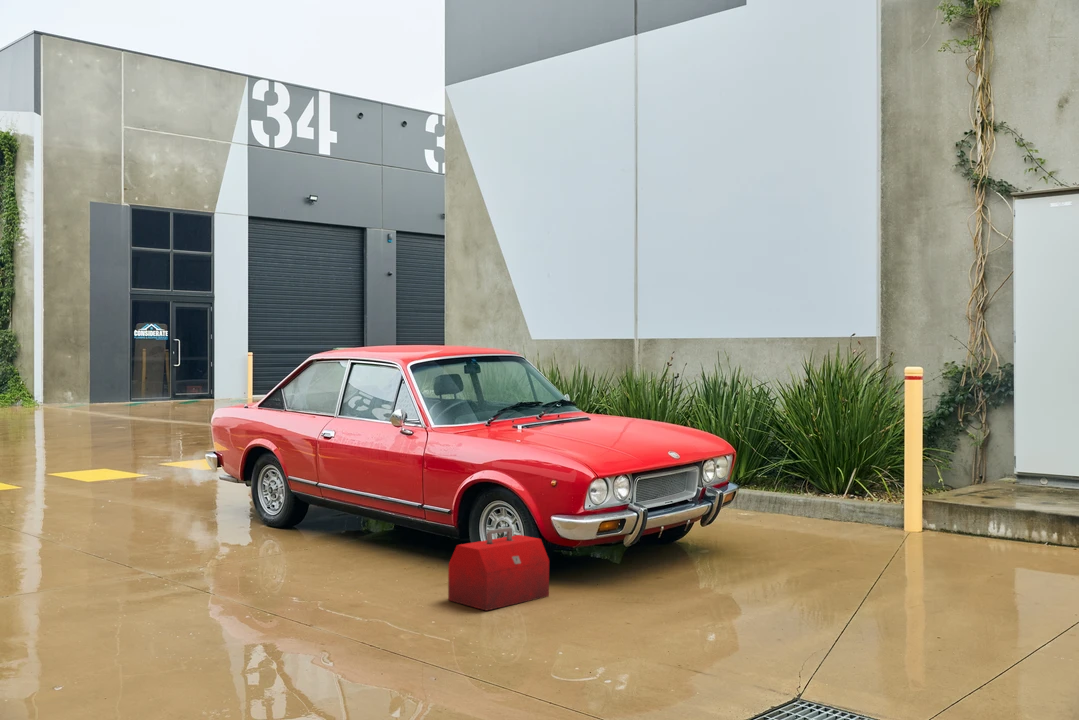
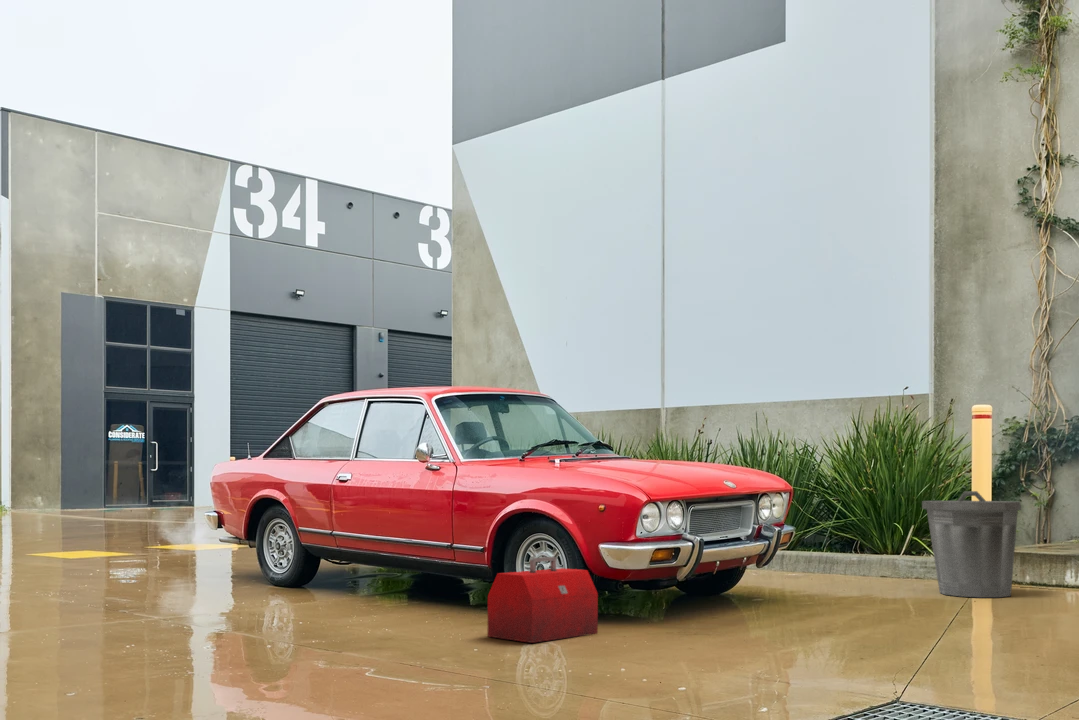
trash can: none [859,448,949,547] -> present [922,491,1021,597]

